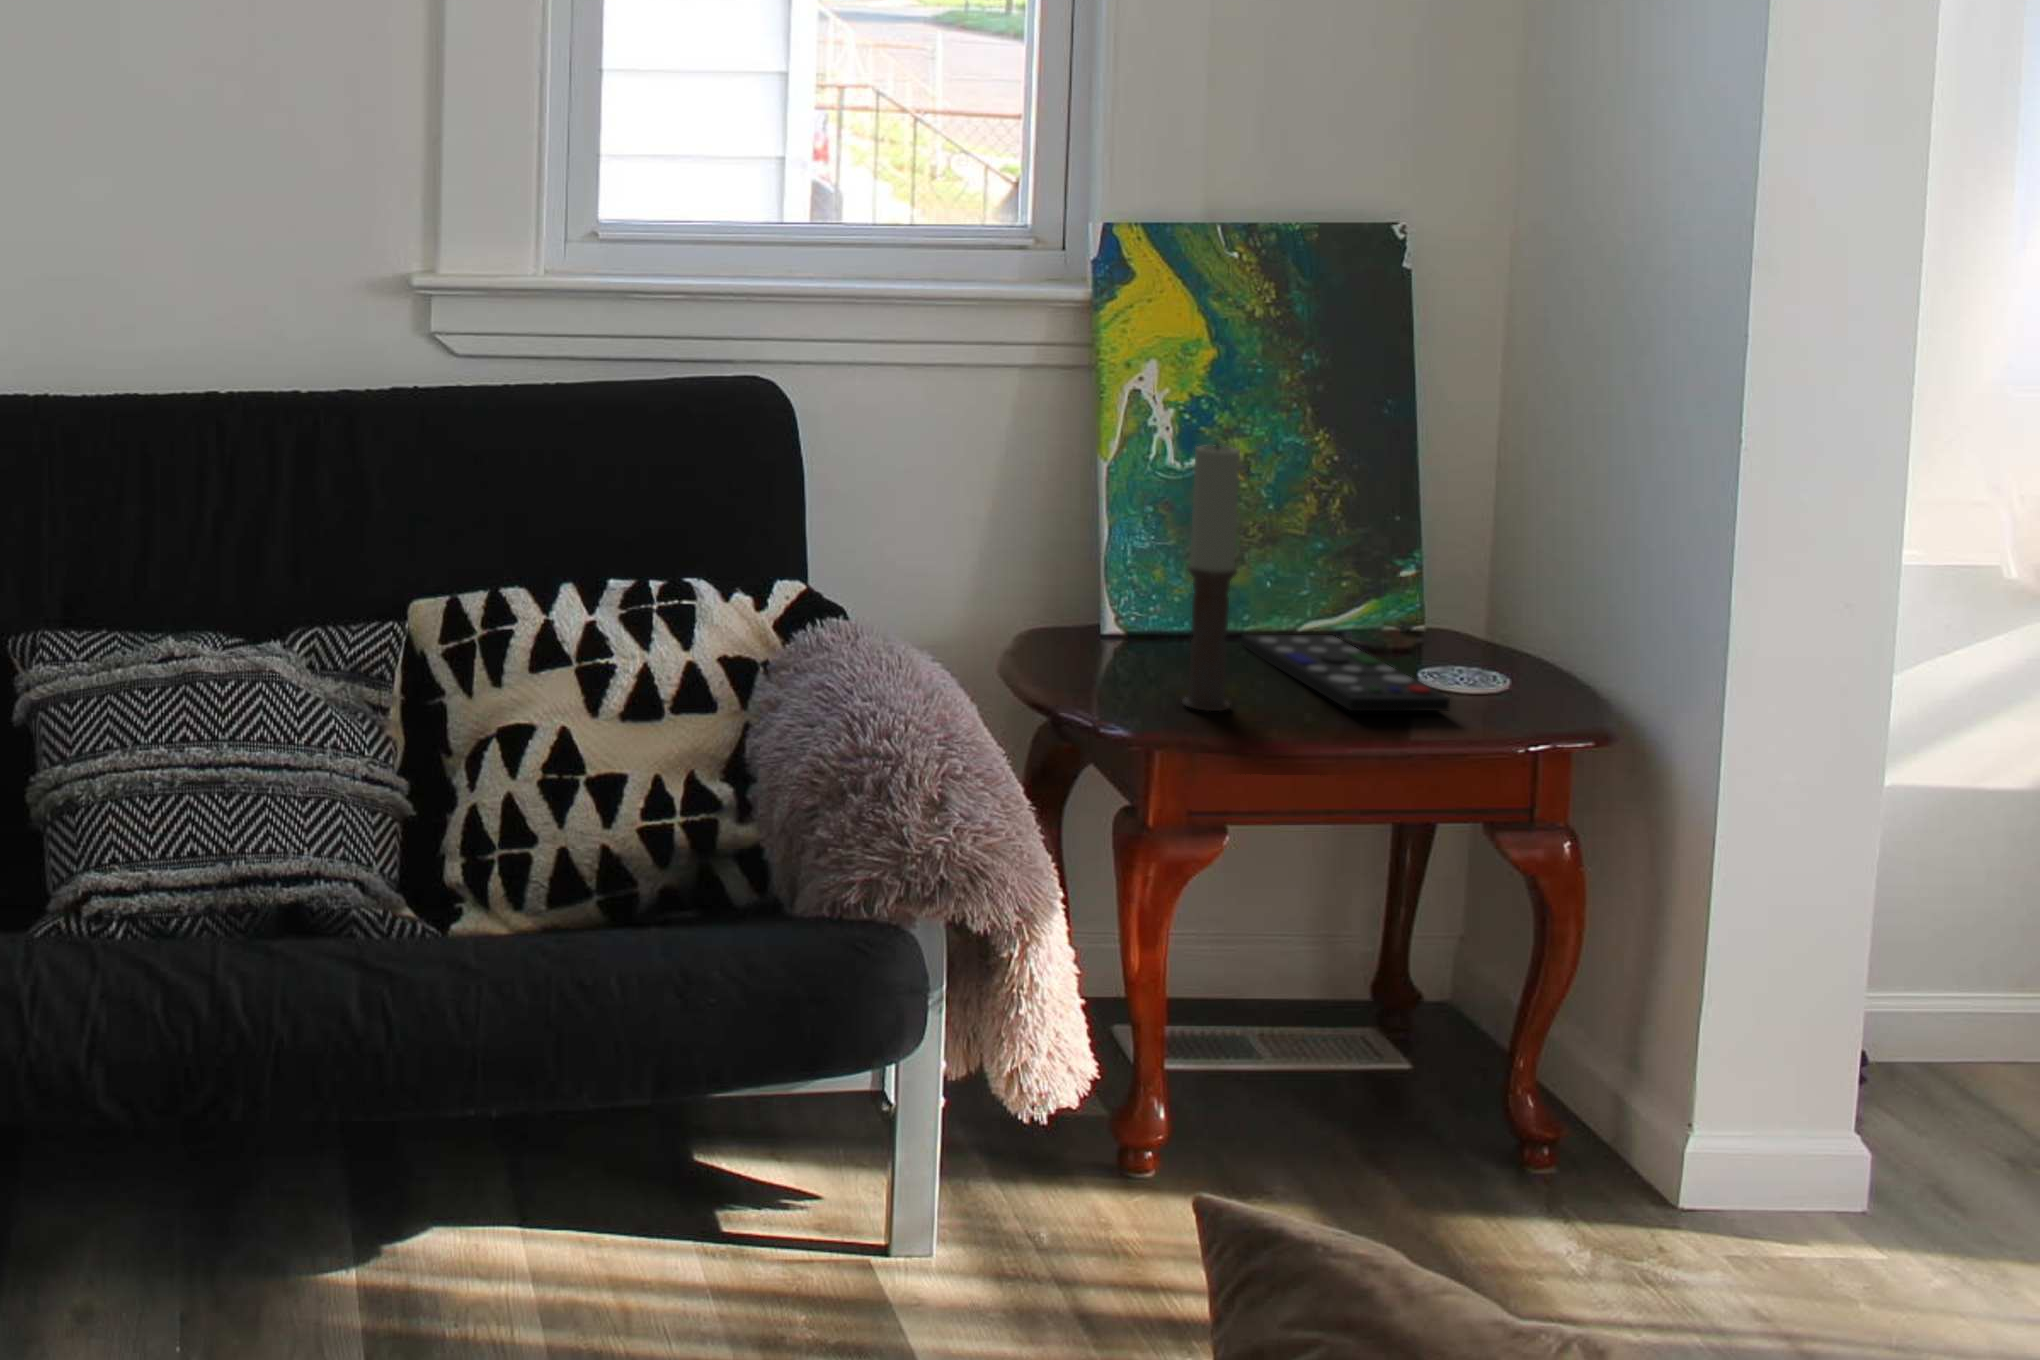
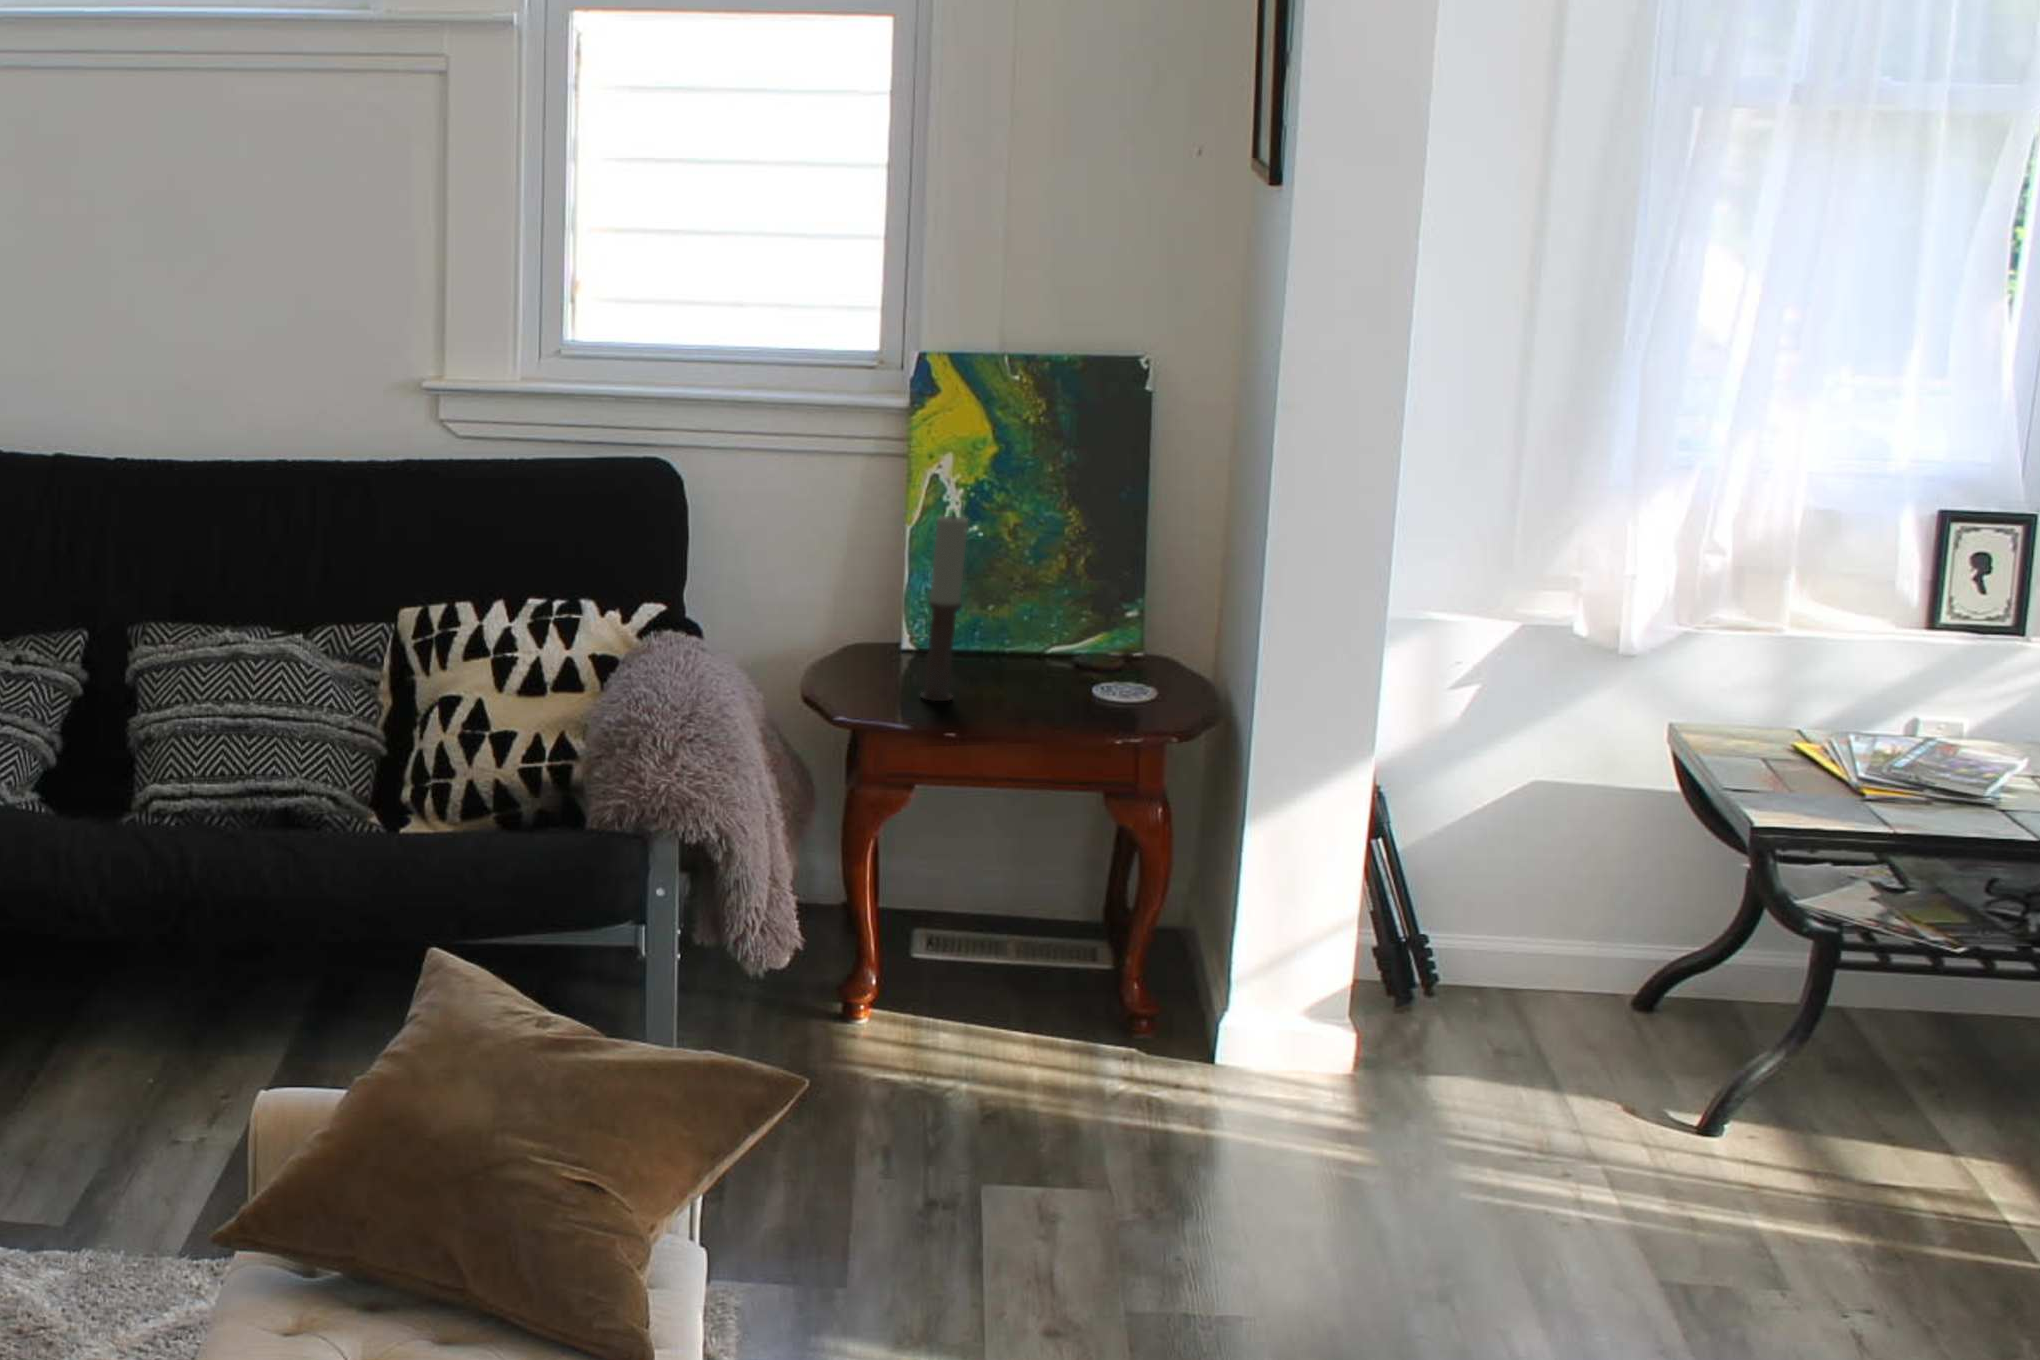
remote control: present [1241,635,1450,711] -> none [995,652,1108,706]

